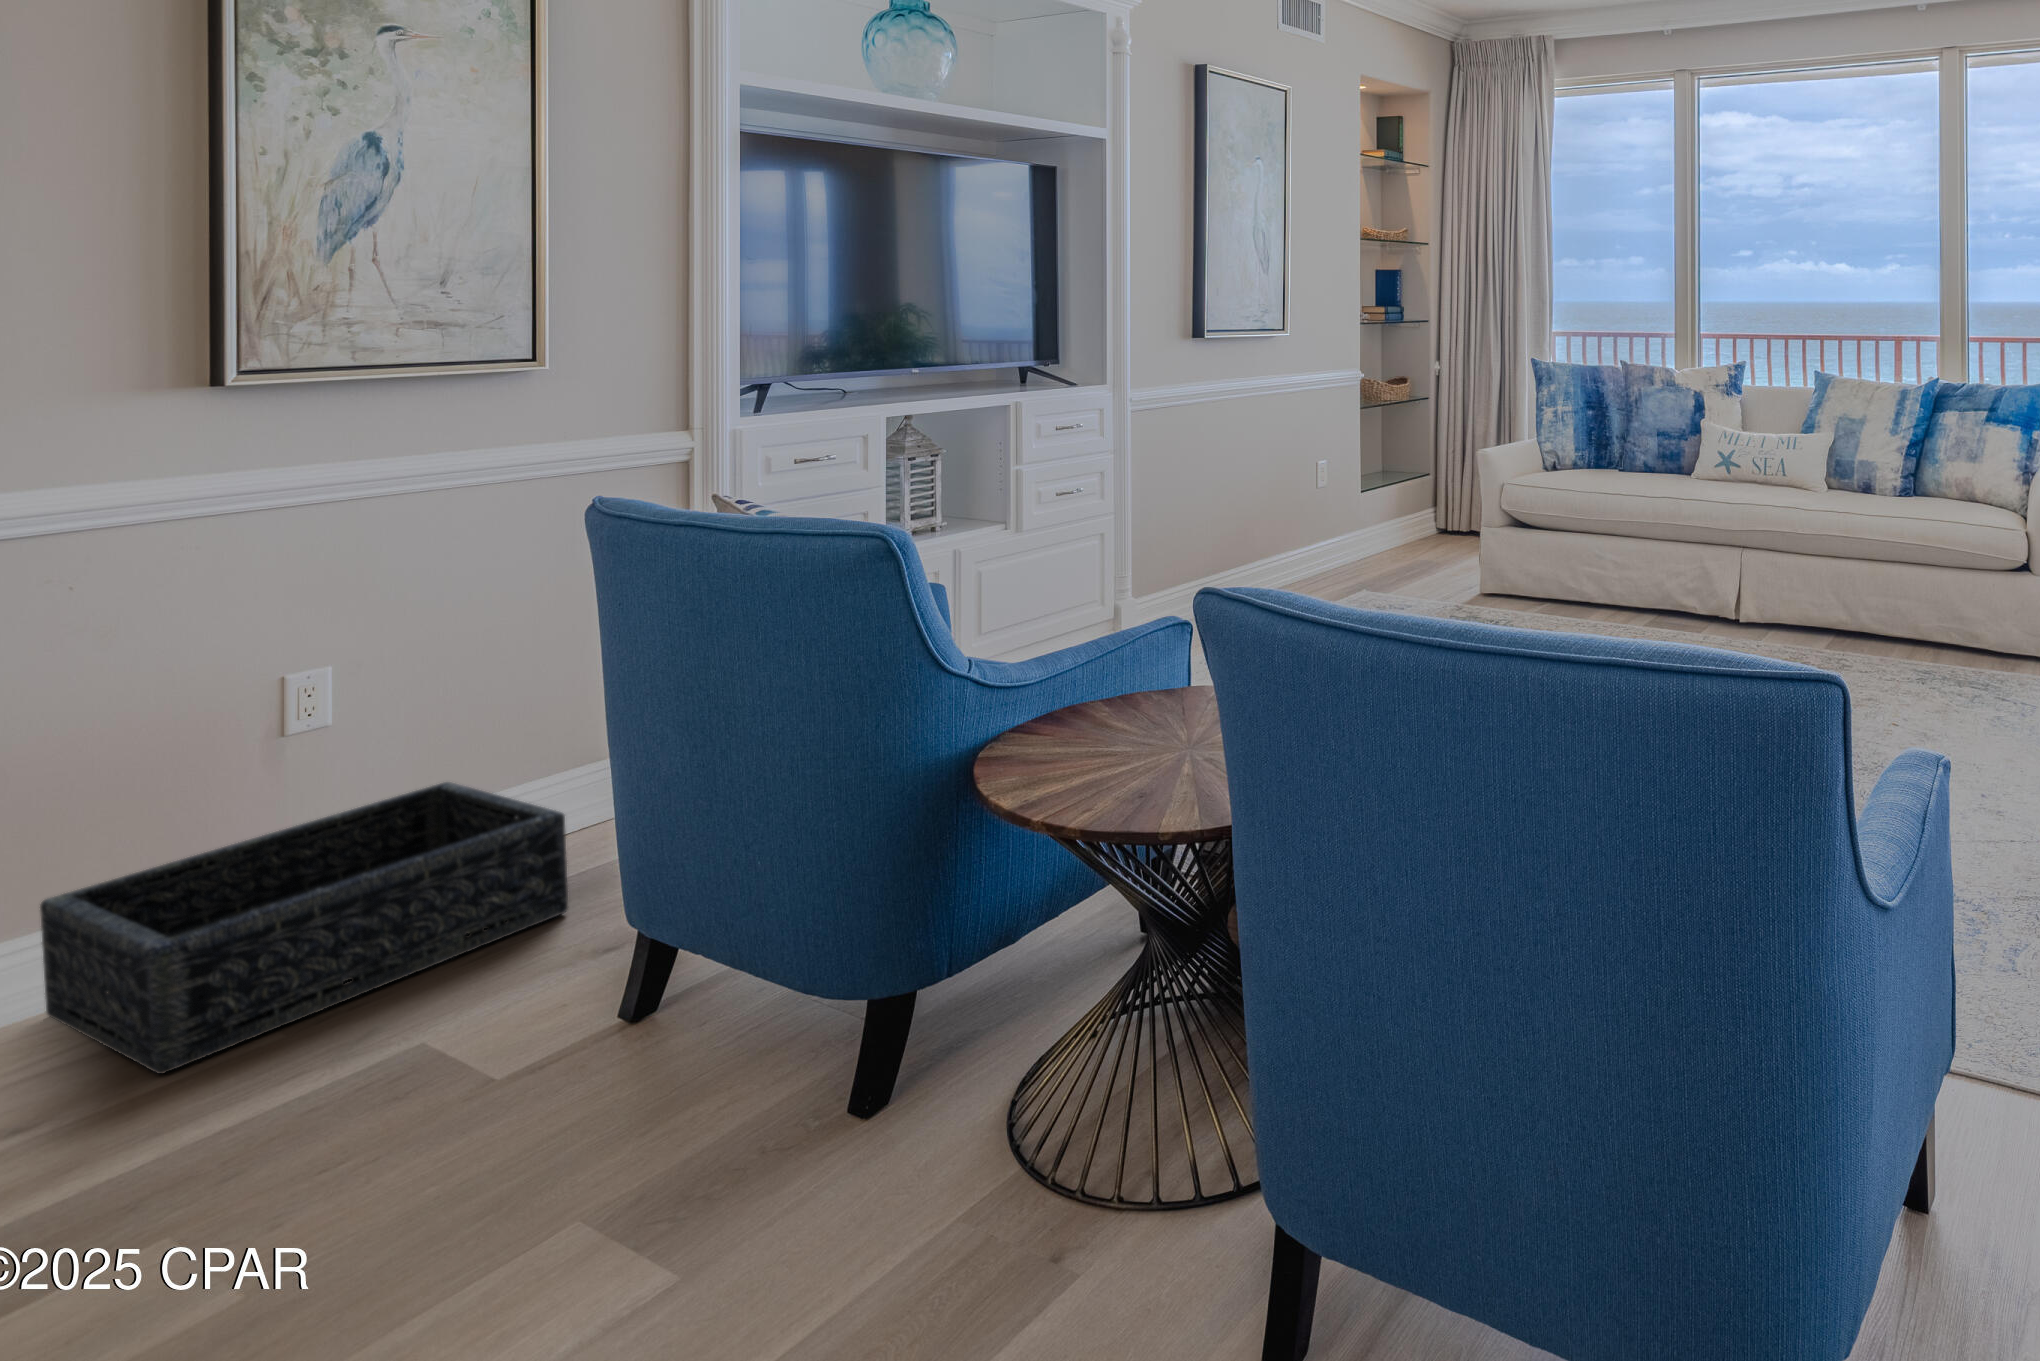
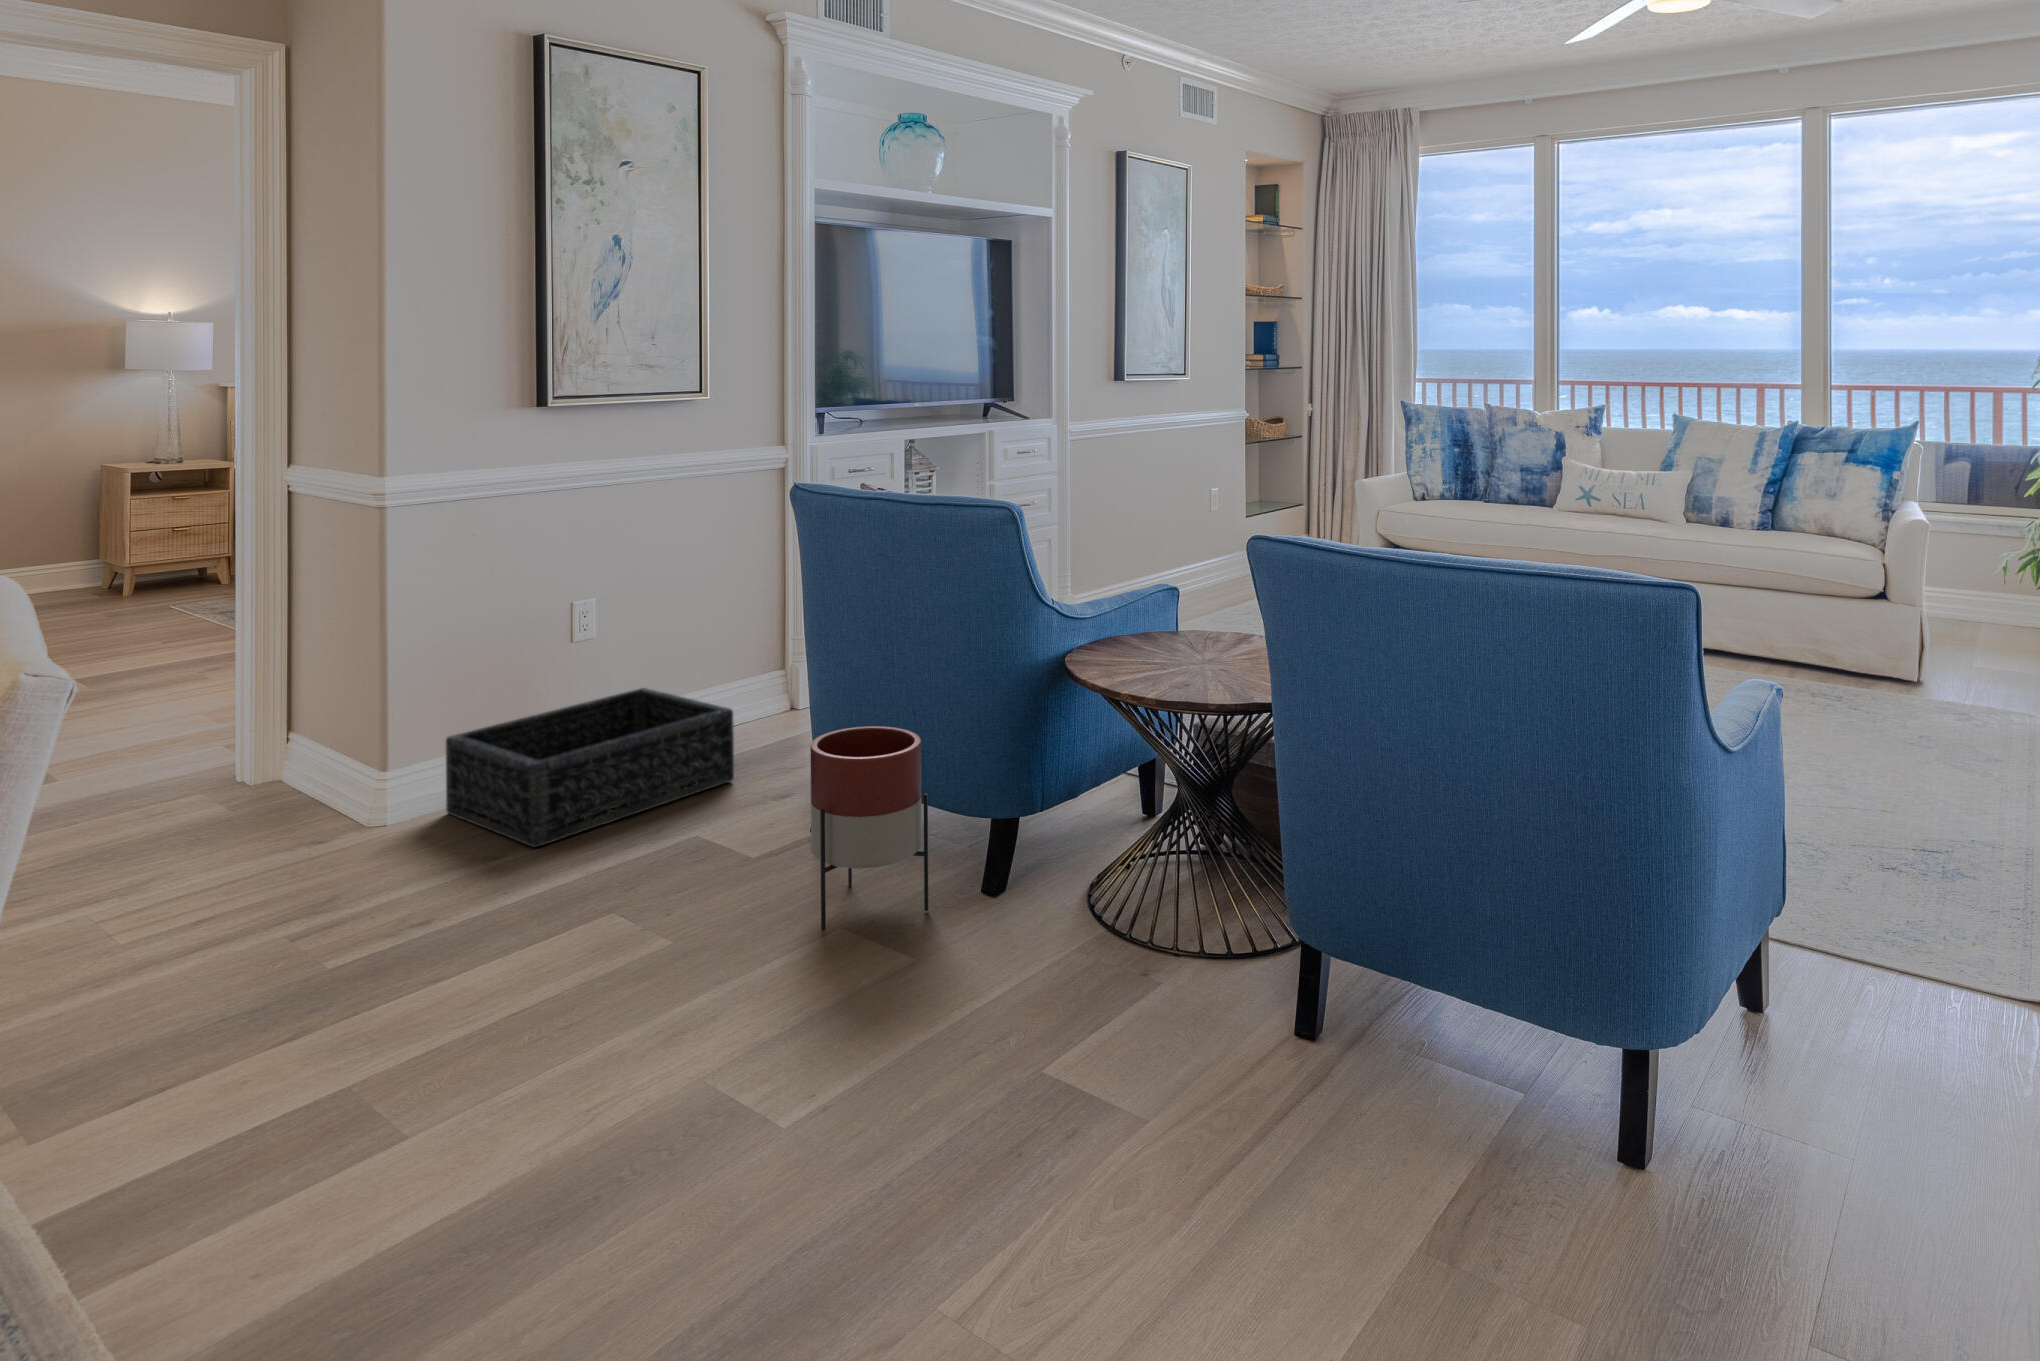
planter: none [566,862,772,1201] -> present [810,726,929,930]

